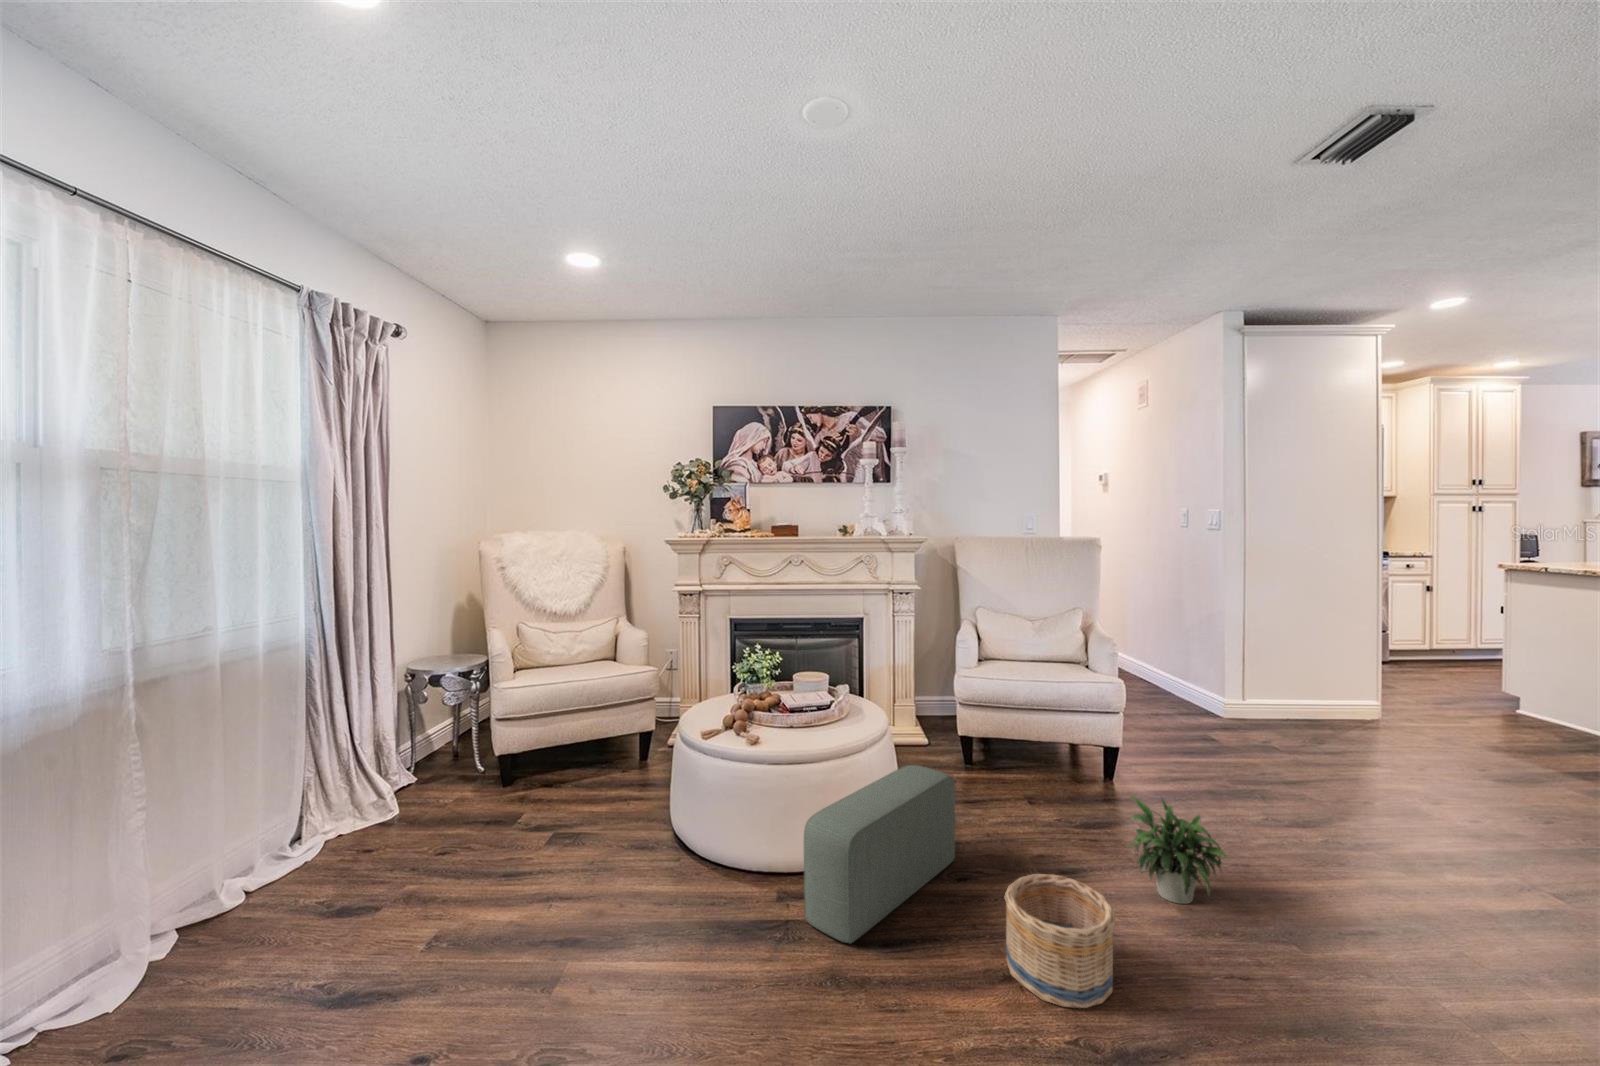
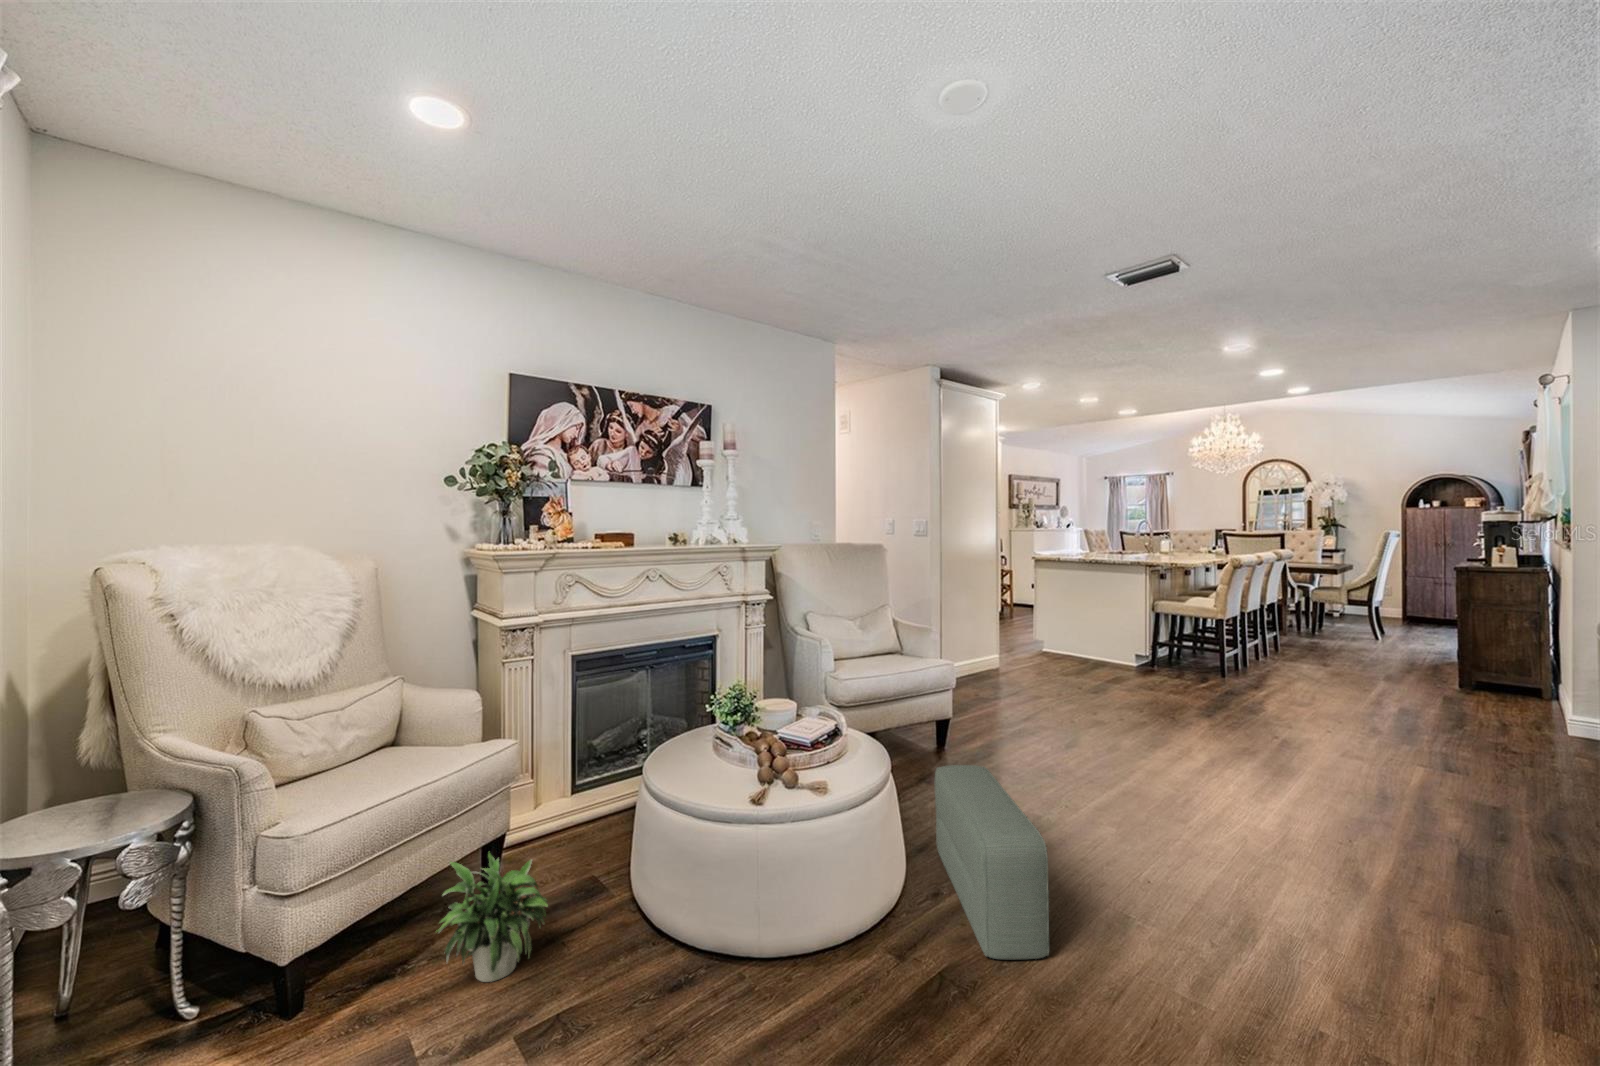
potted plant: present [1129,796,1229,904] -> present [437,851,548,982]
basket: present [1005,874,1115,1008] -> none [1117,816,1217,920]

